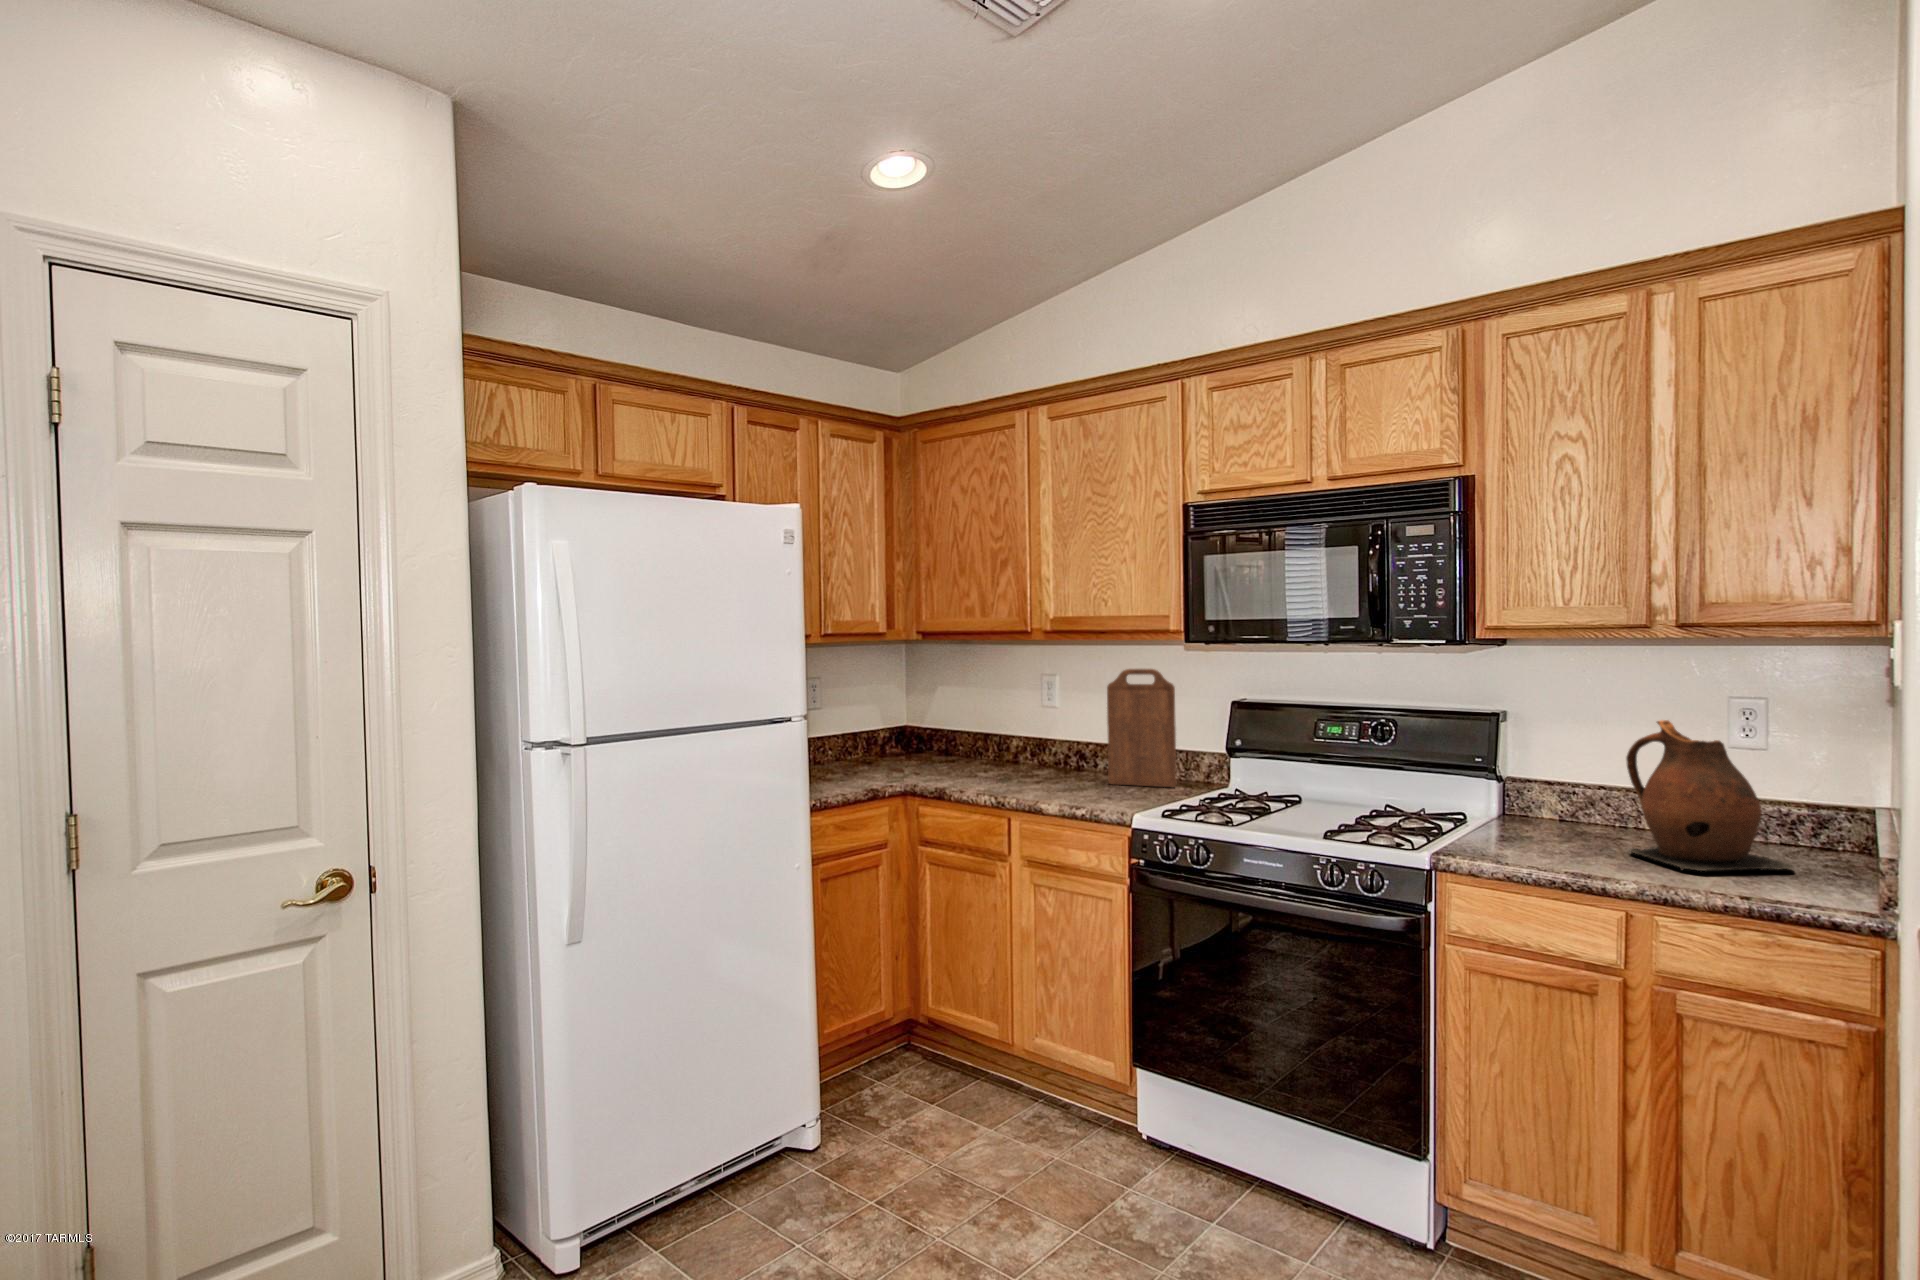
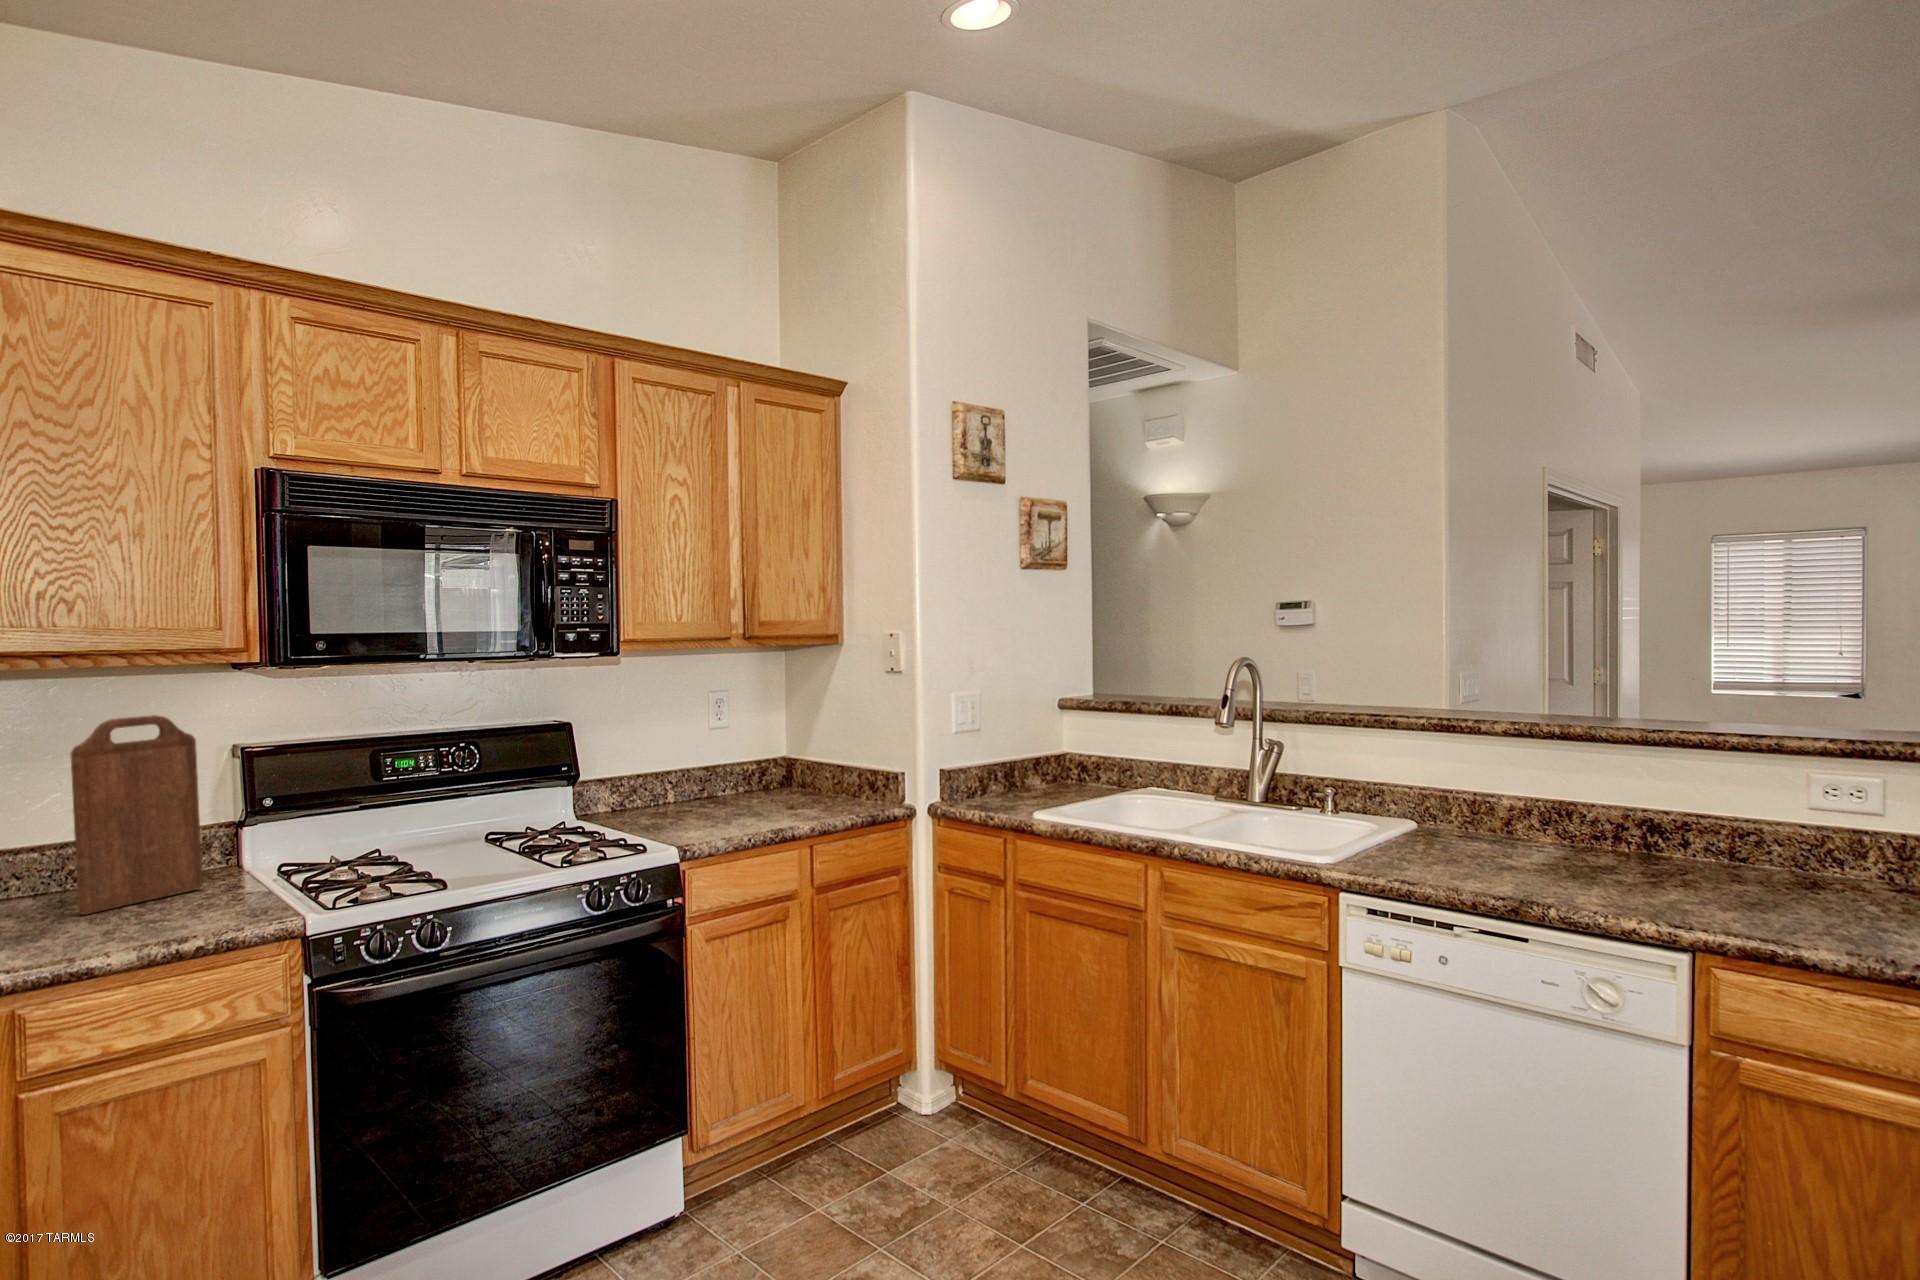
ceramic pitcher: present [1626,720,1793,871] -> none [719,708,811,814]

